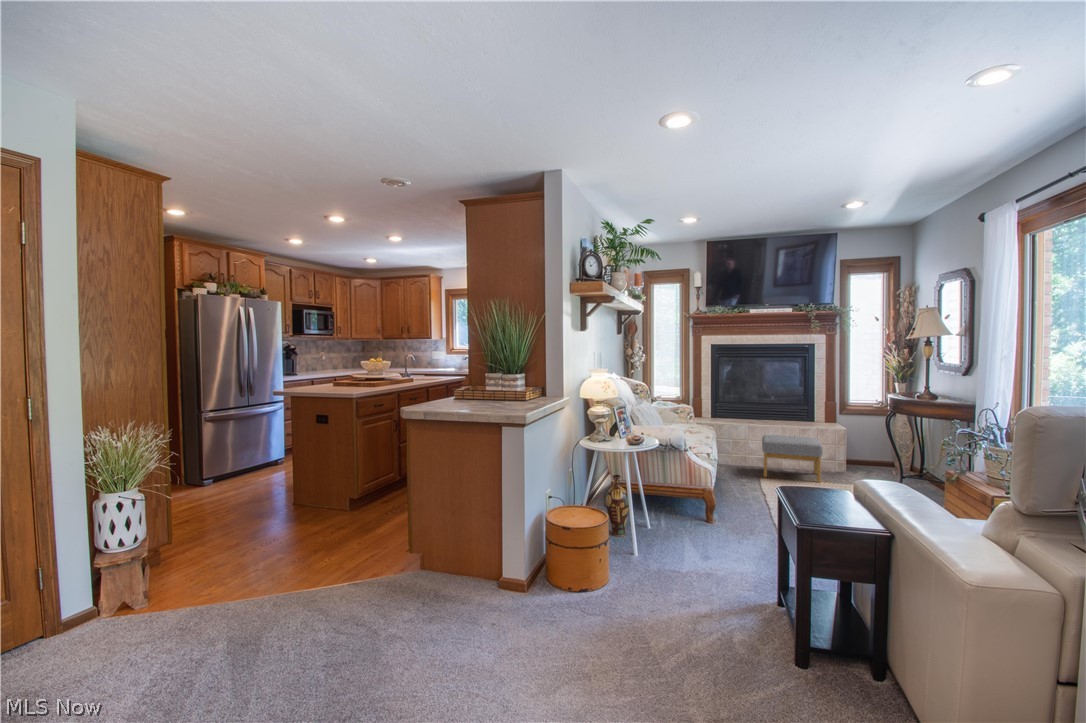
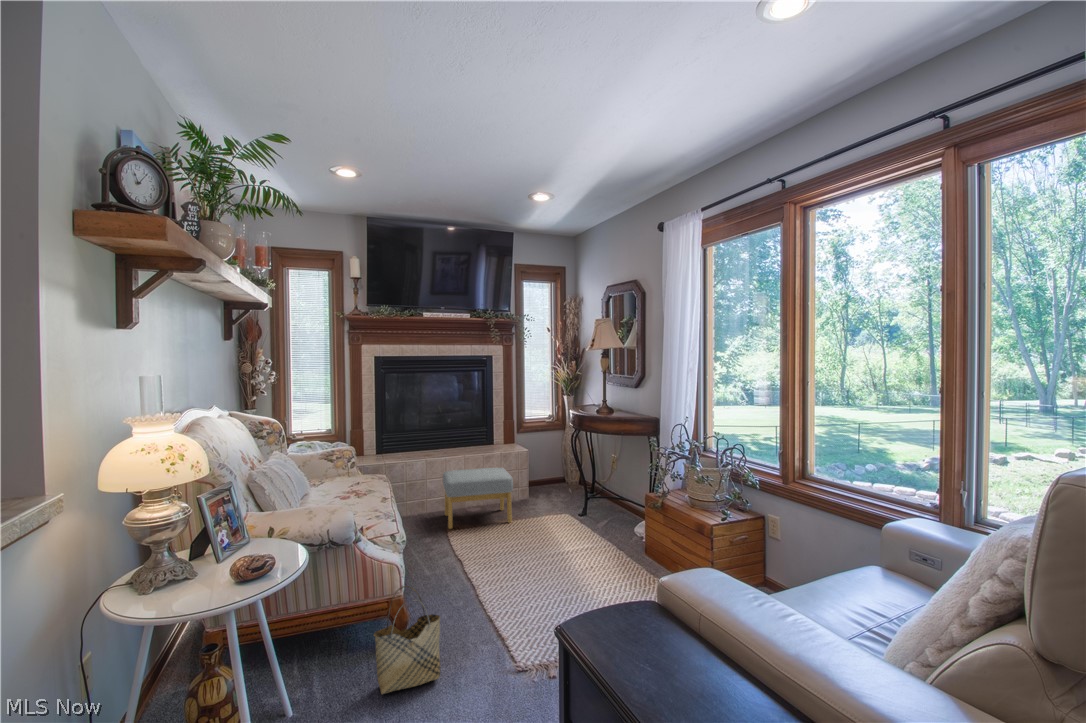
woven basket: none [693,480,734,537] -> present [374,586,440,694]

